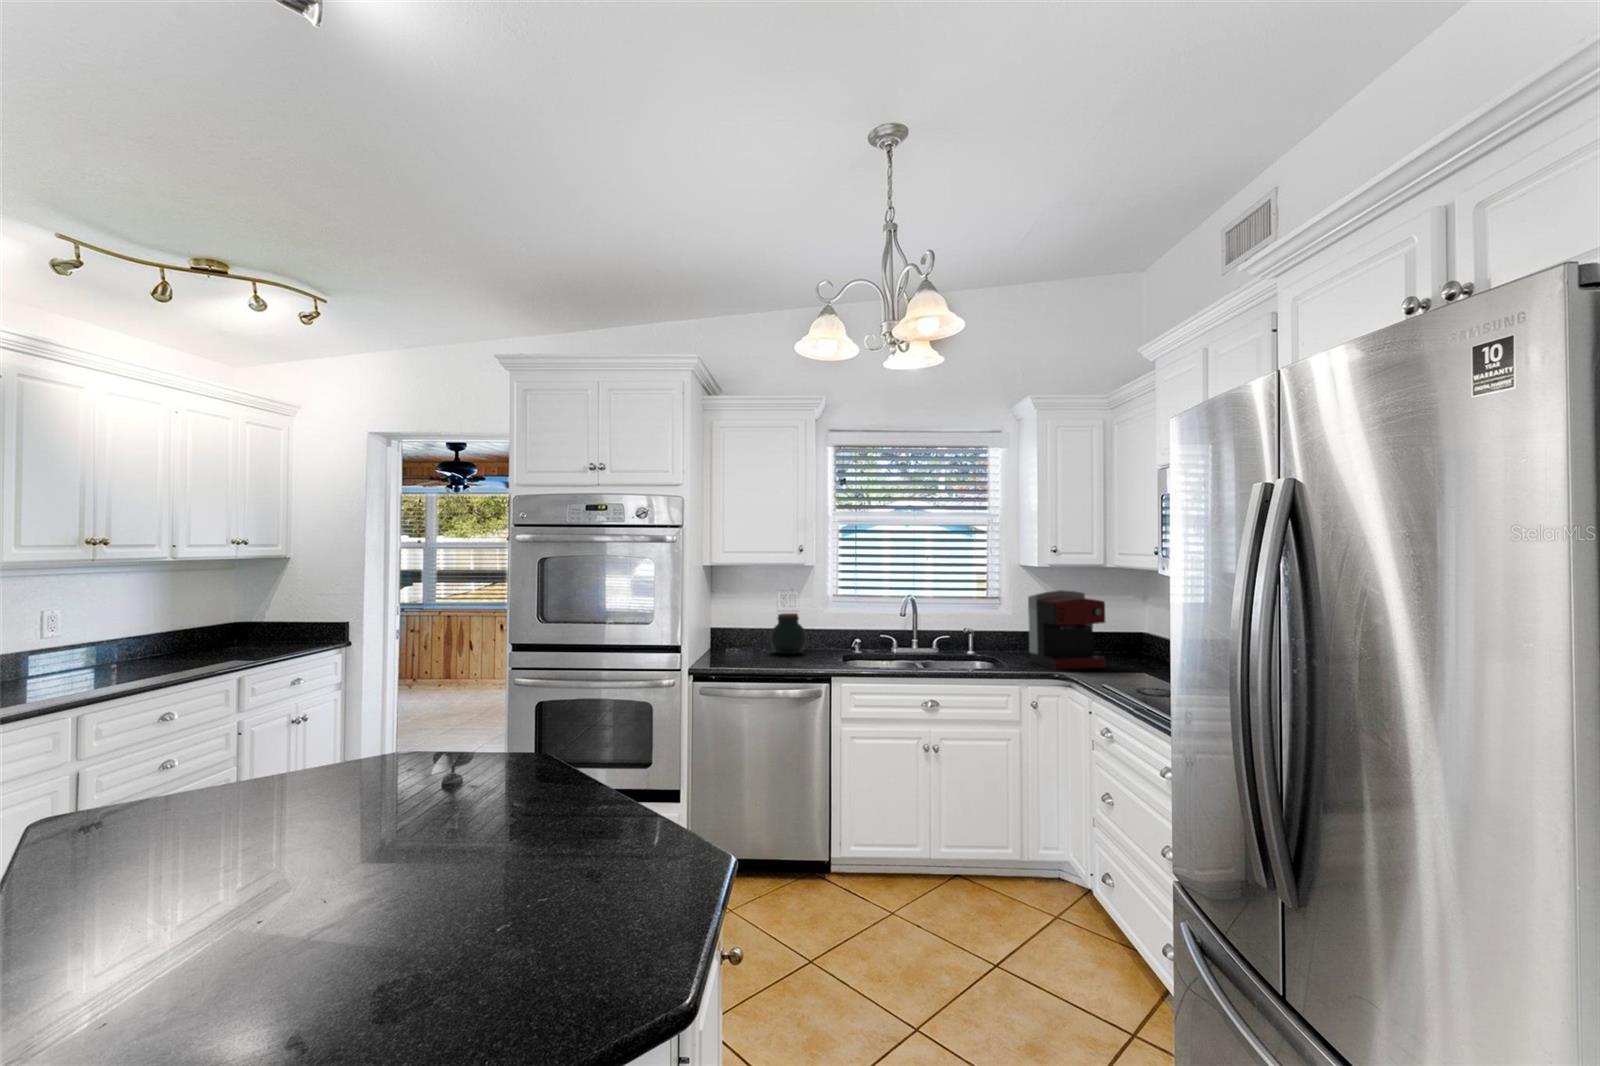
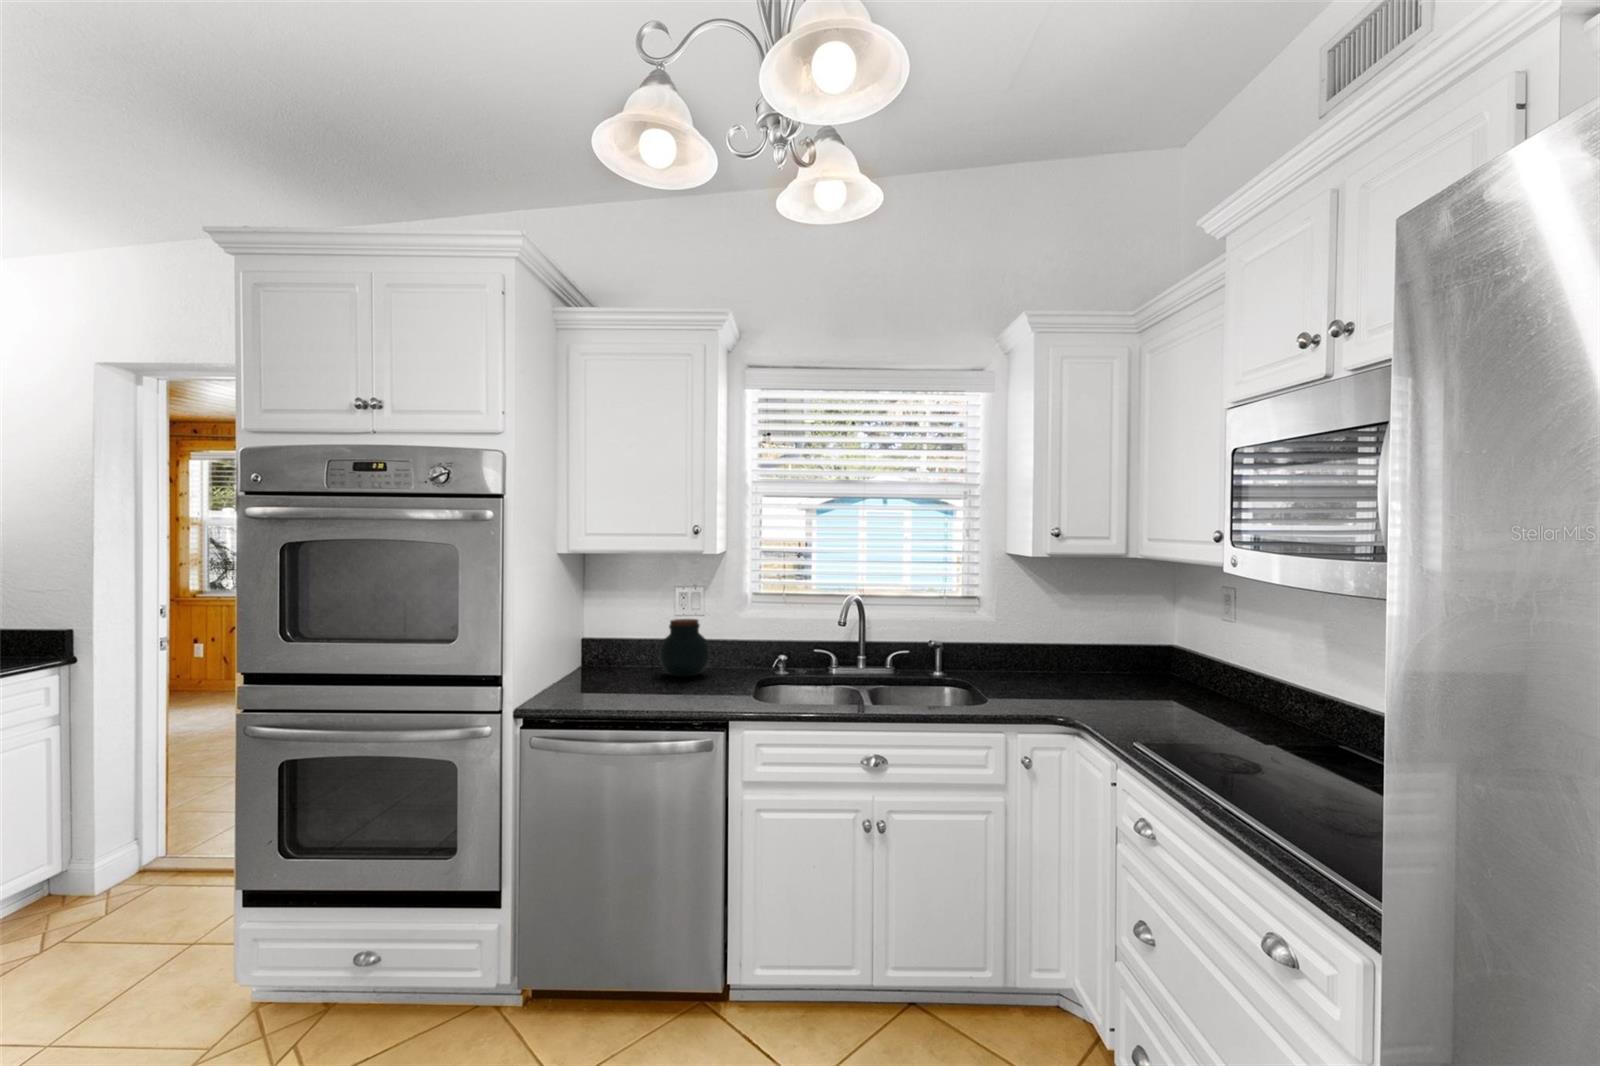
coffee maker: present [1028,590,1105,669] -> none [1017,590,1128,706]

